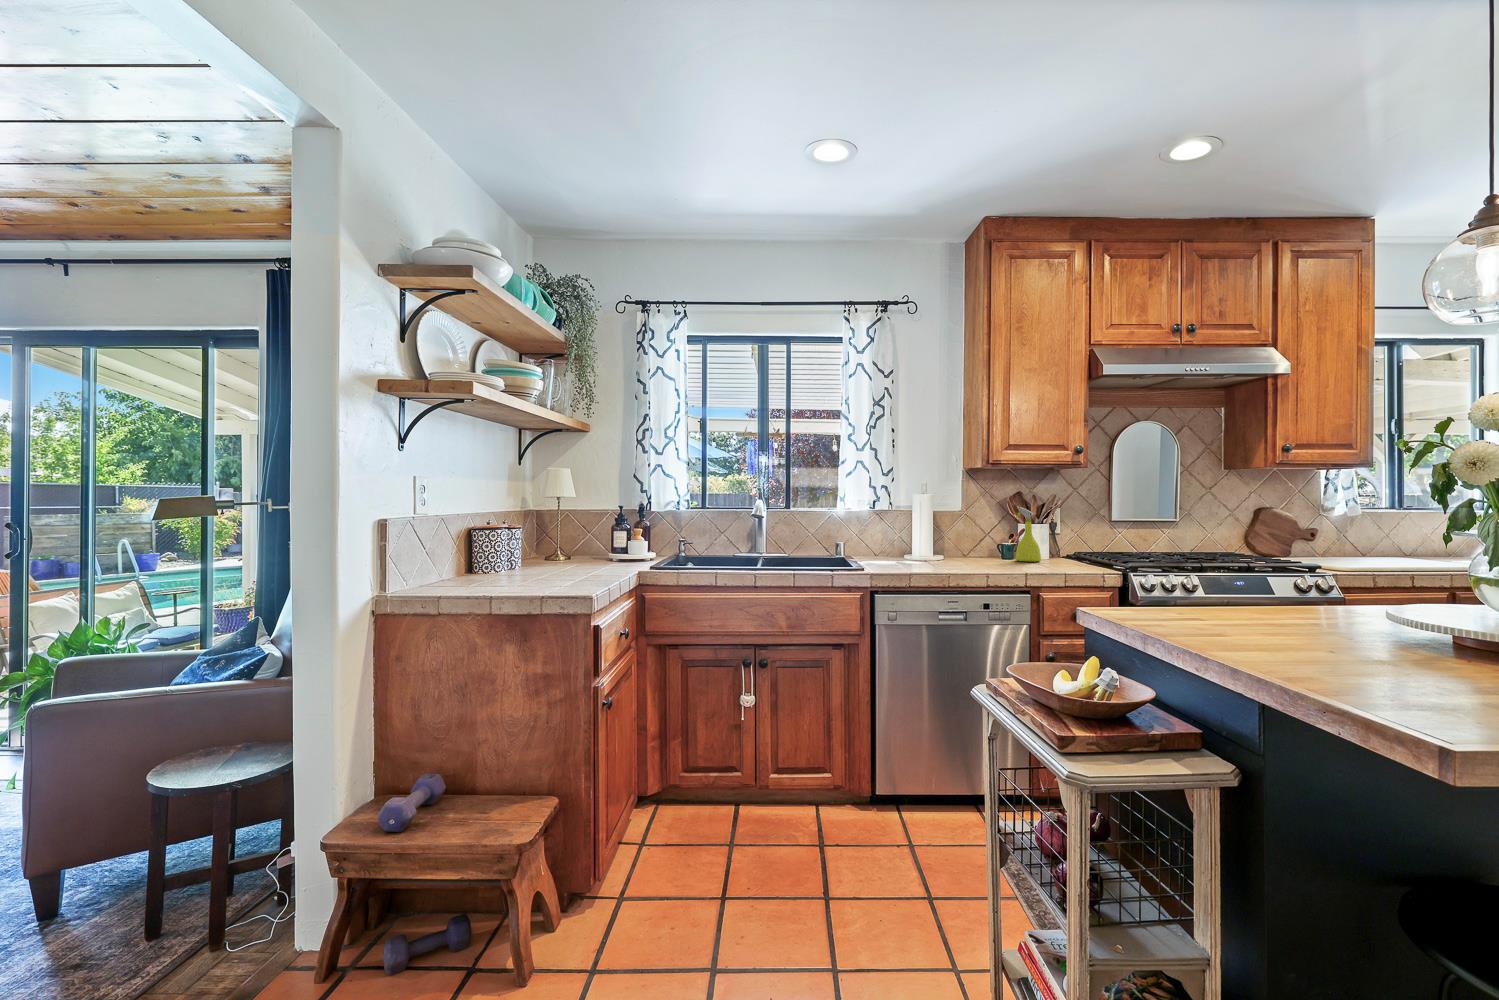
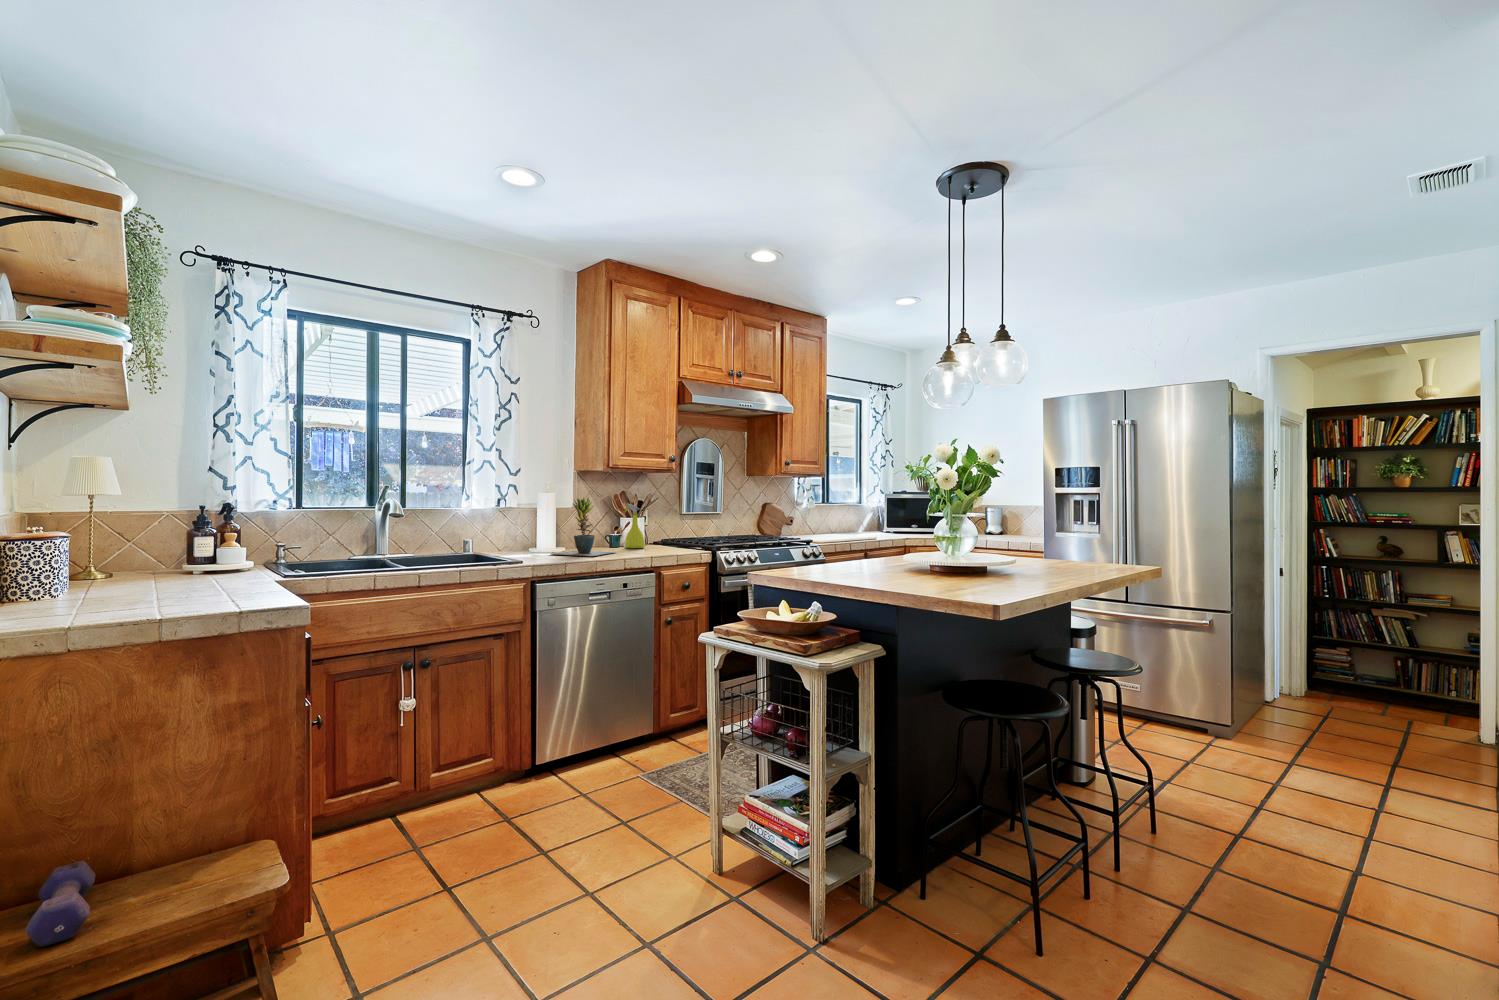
potted plant: none [912,500,994,568] -> present [552,498,615,556]

